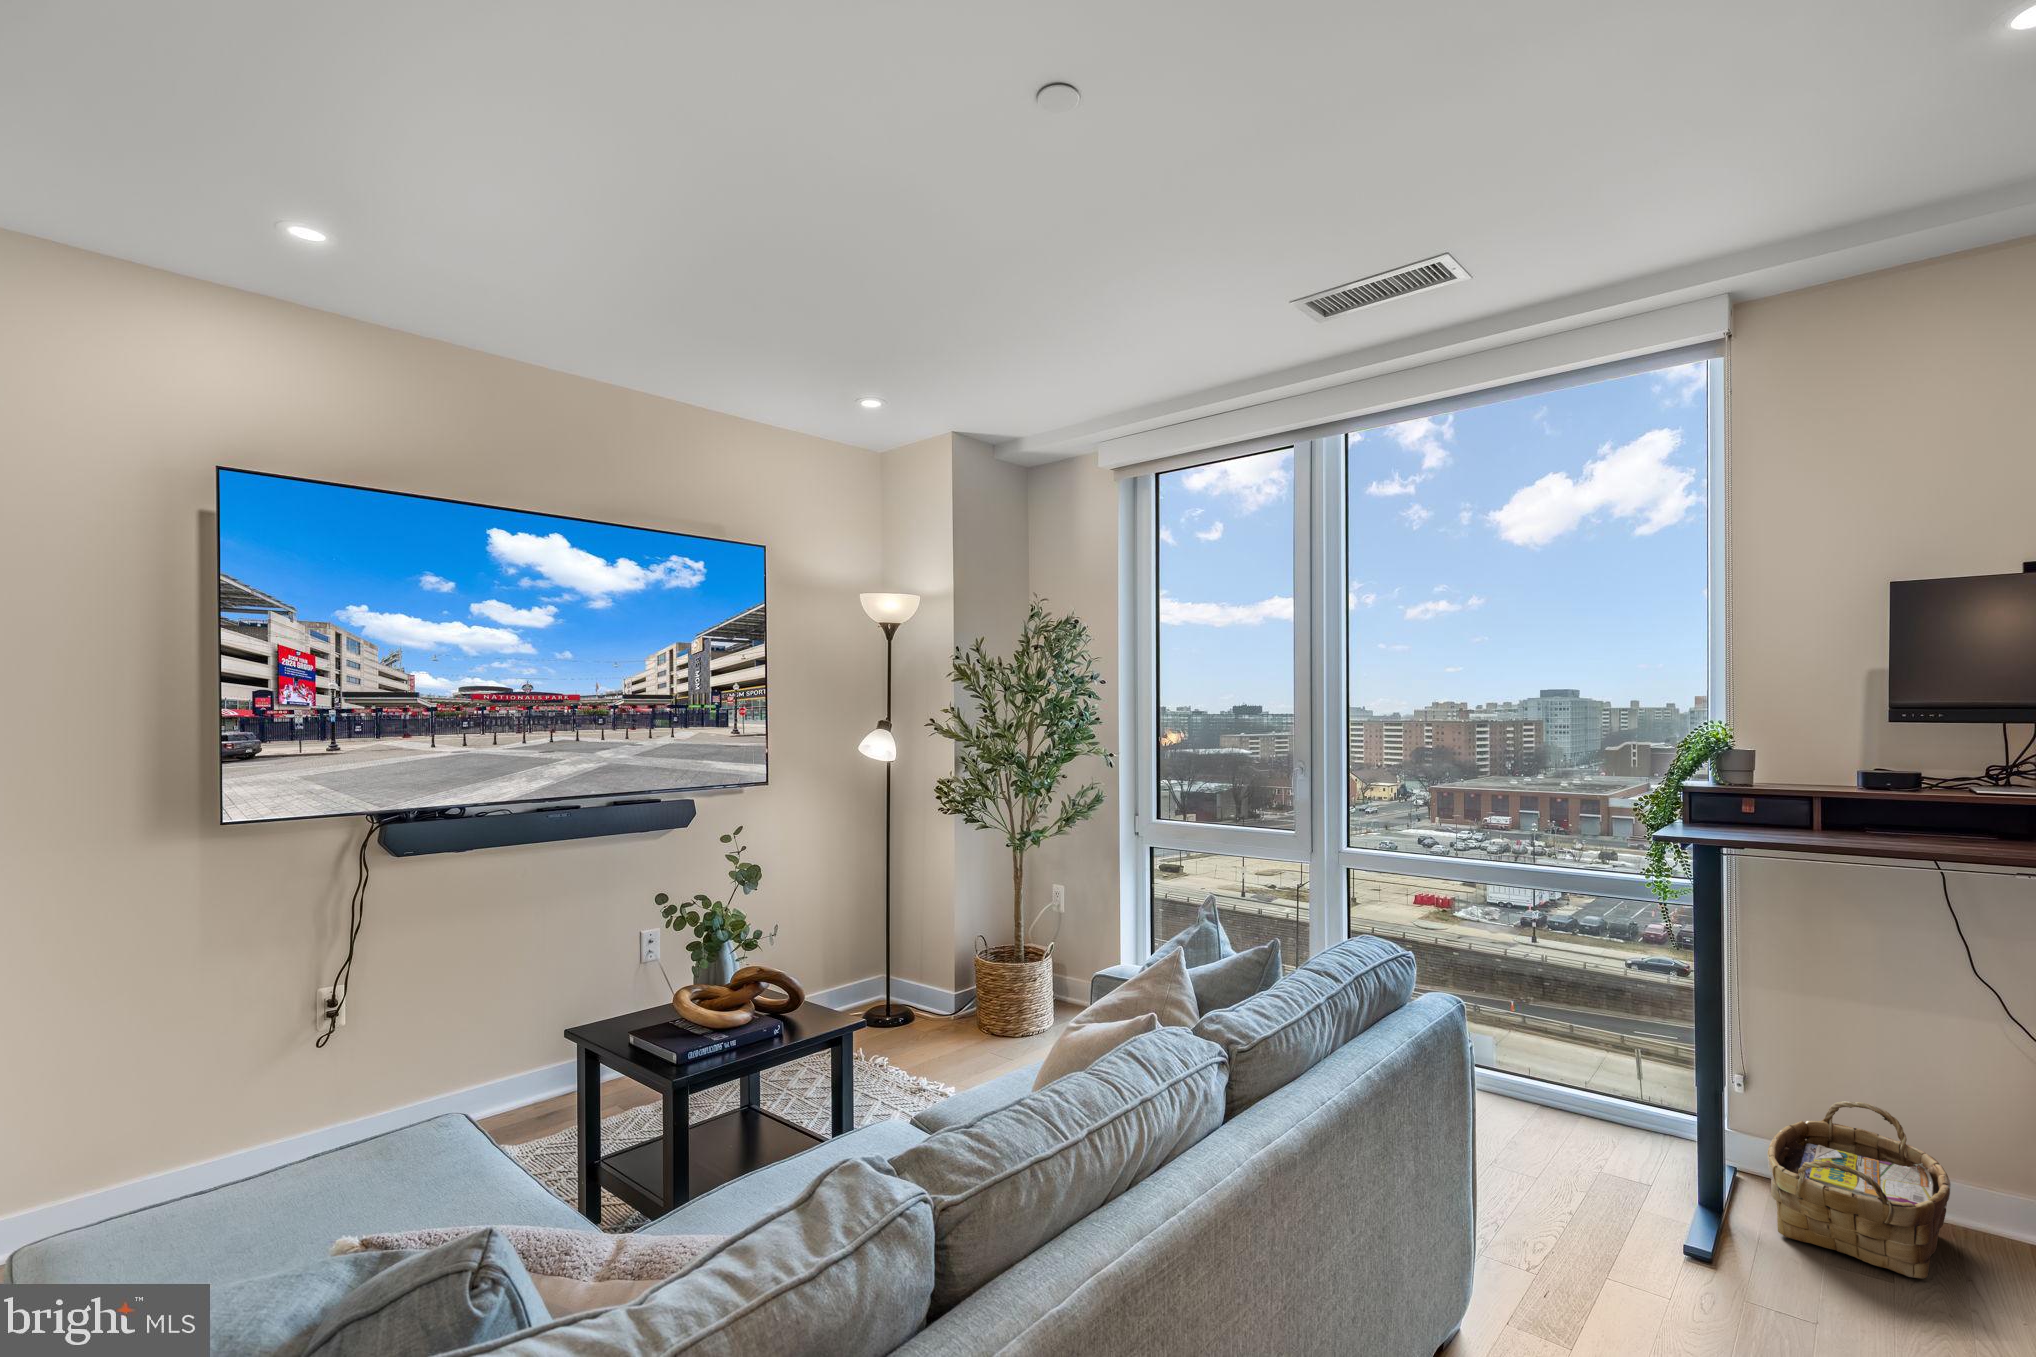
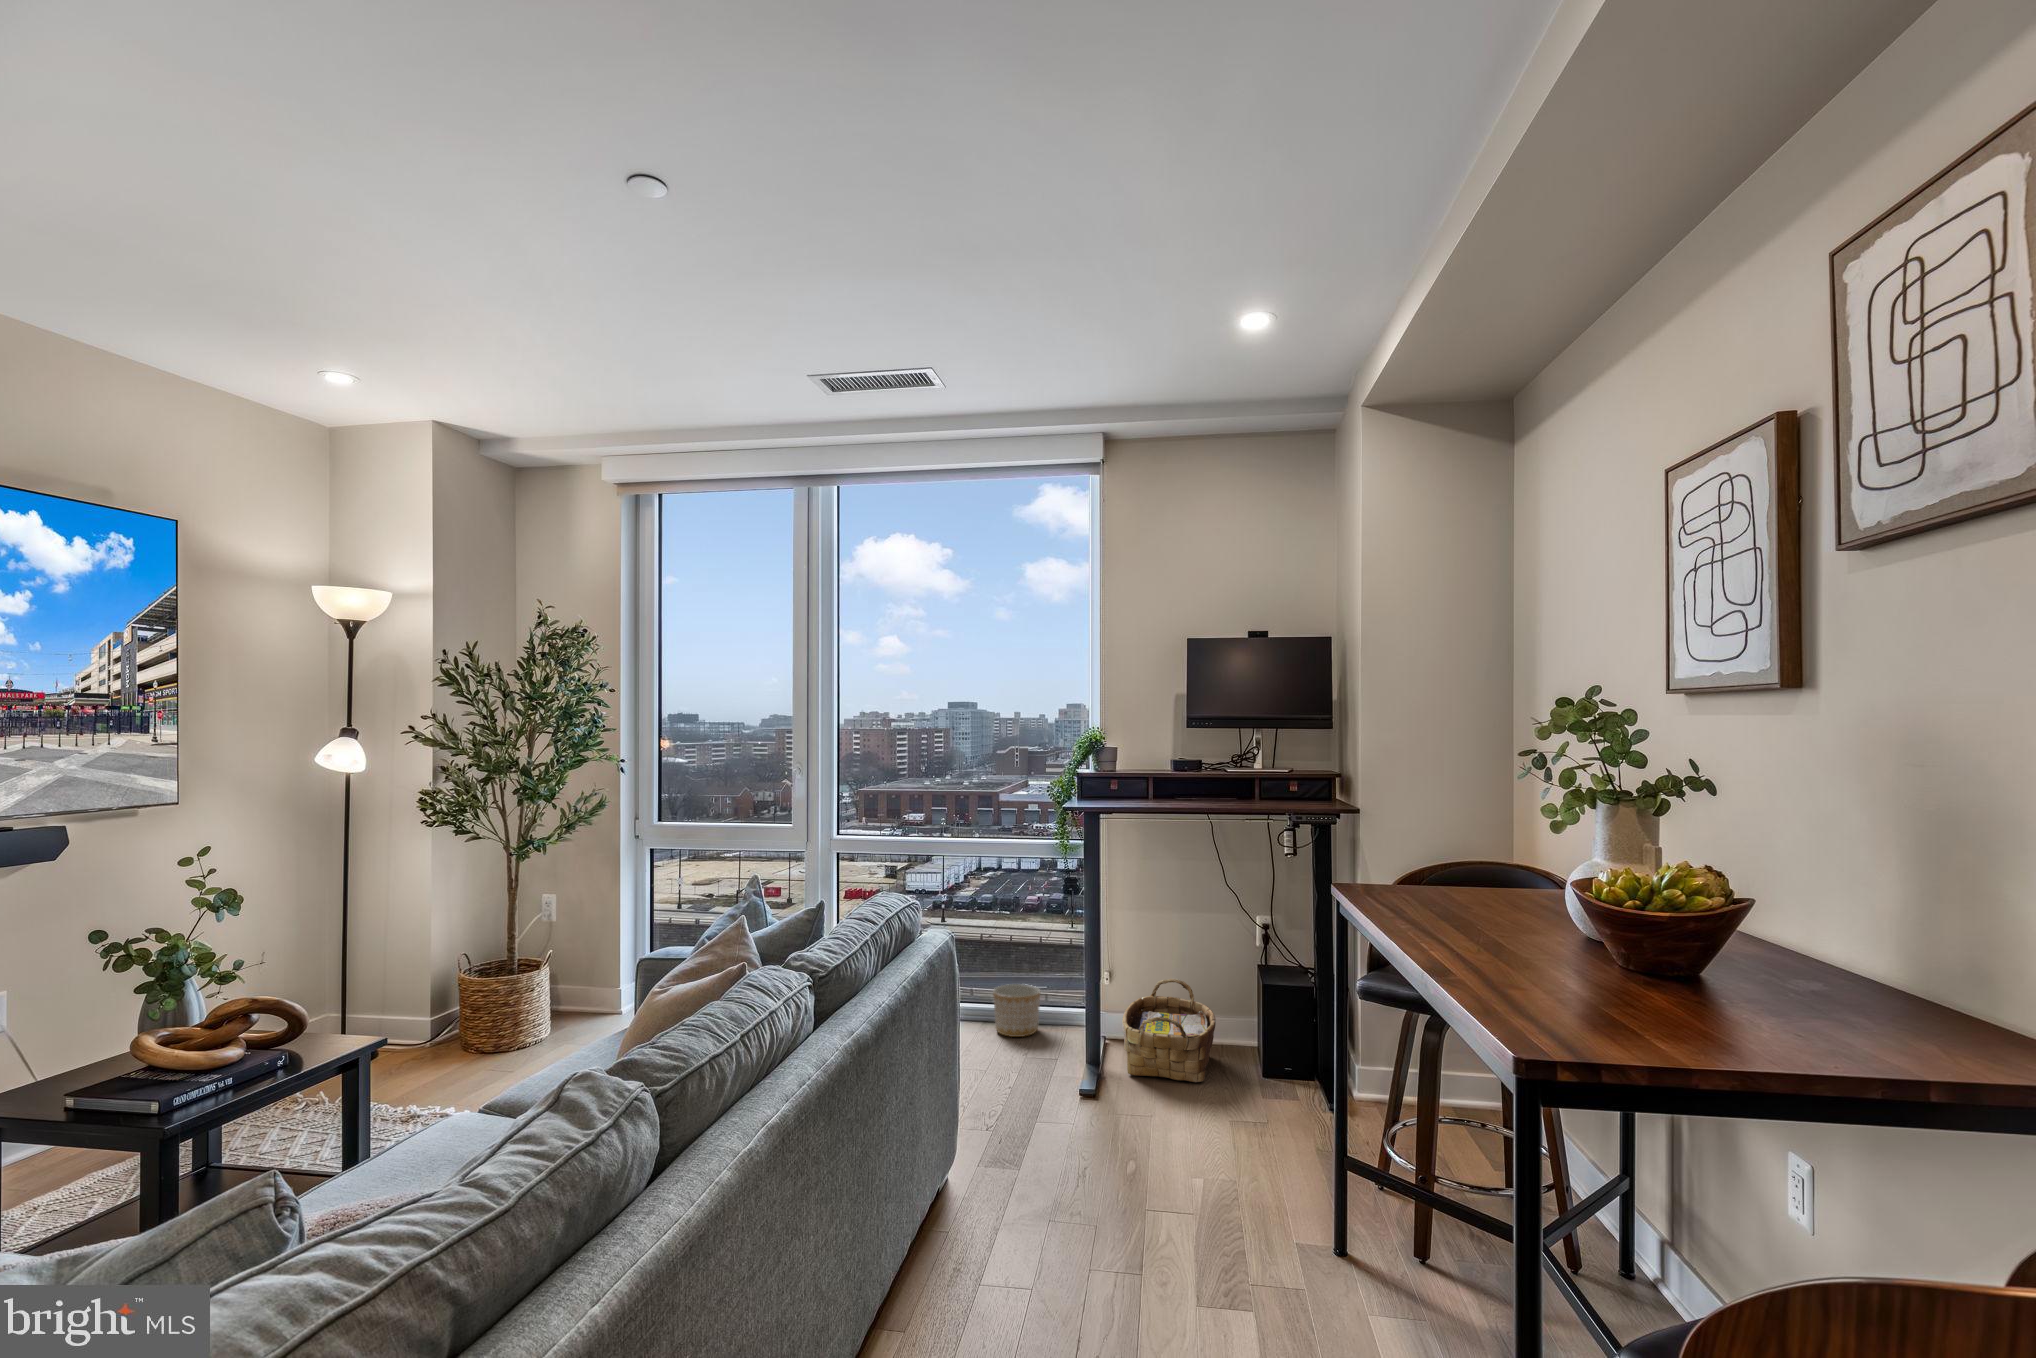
planter: none [1560,1062,1634,1138] -> present [993,984,1041,1037]

